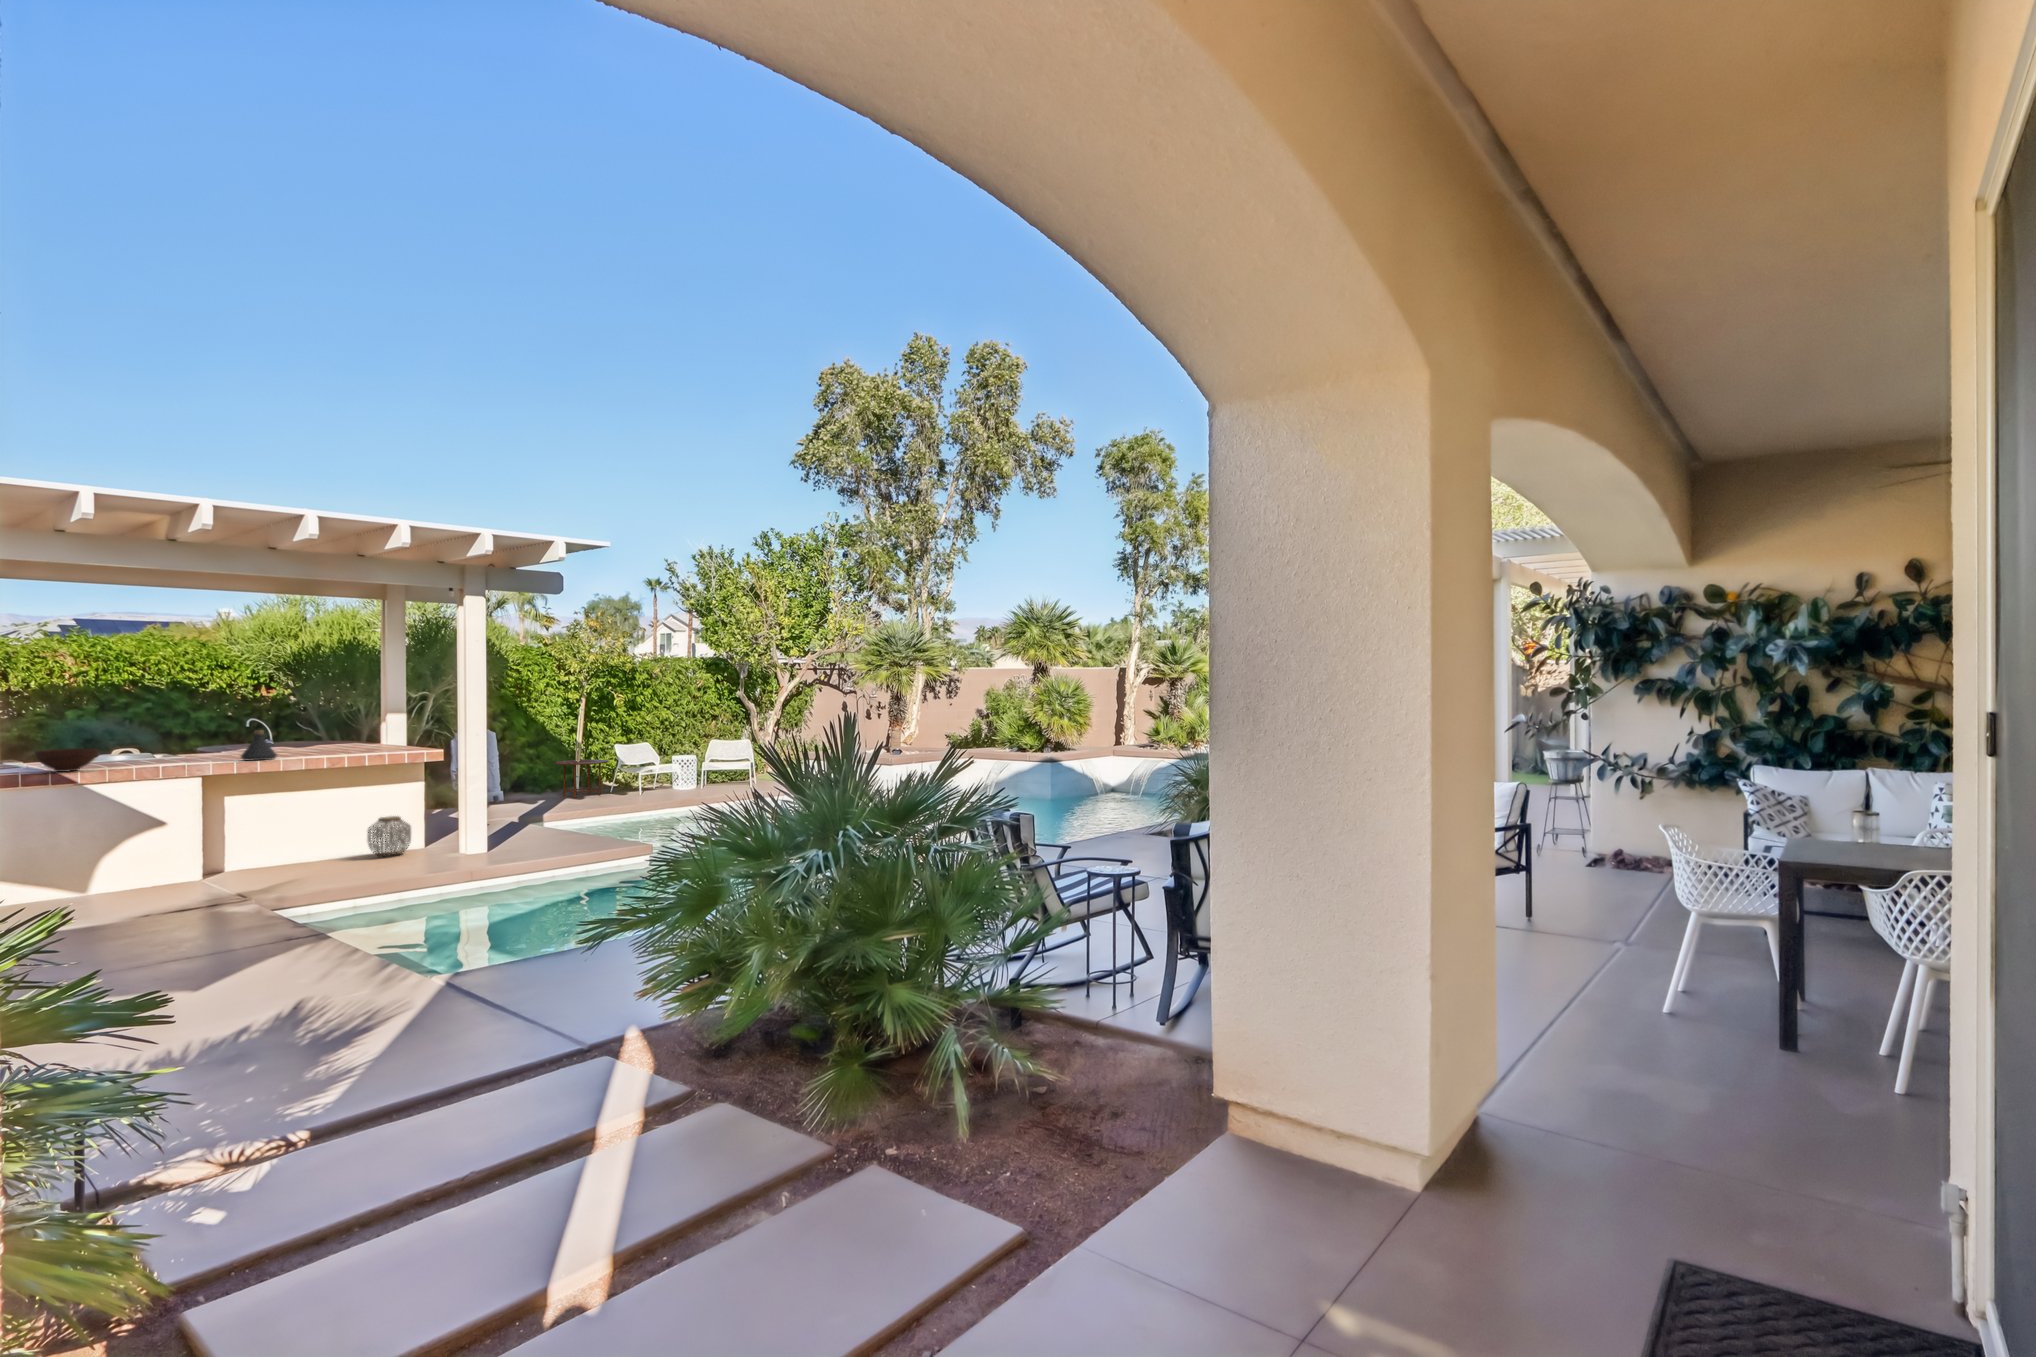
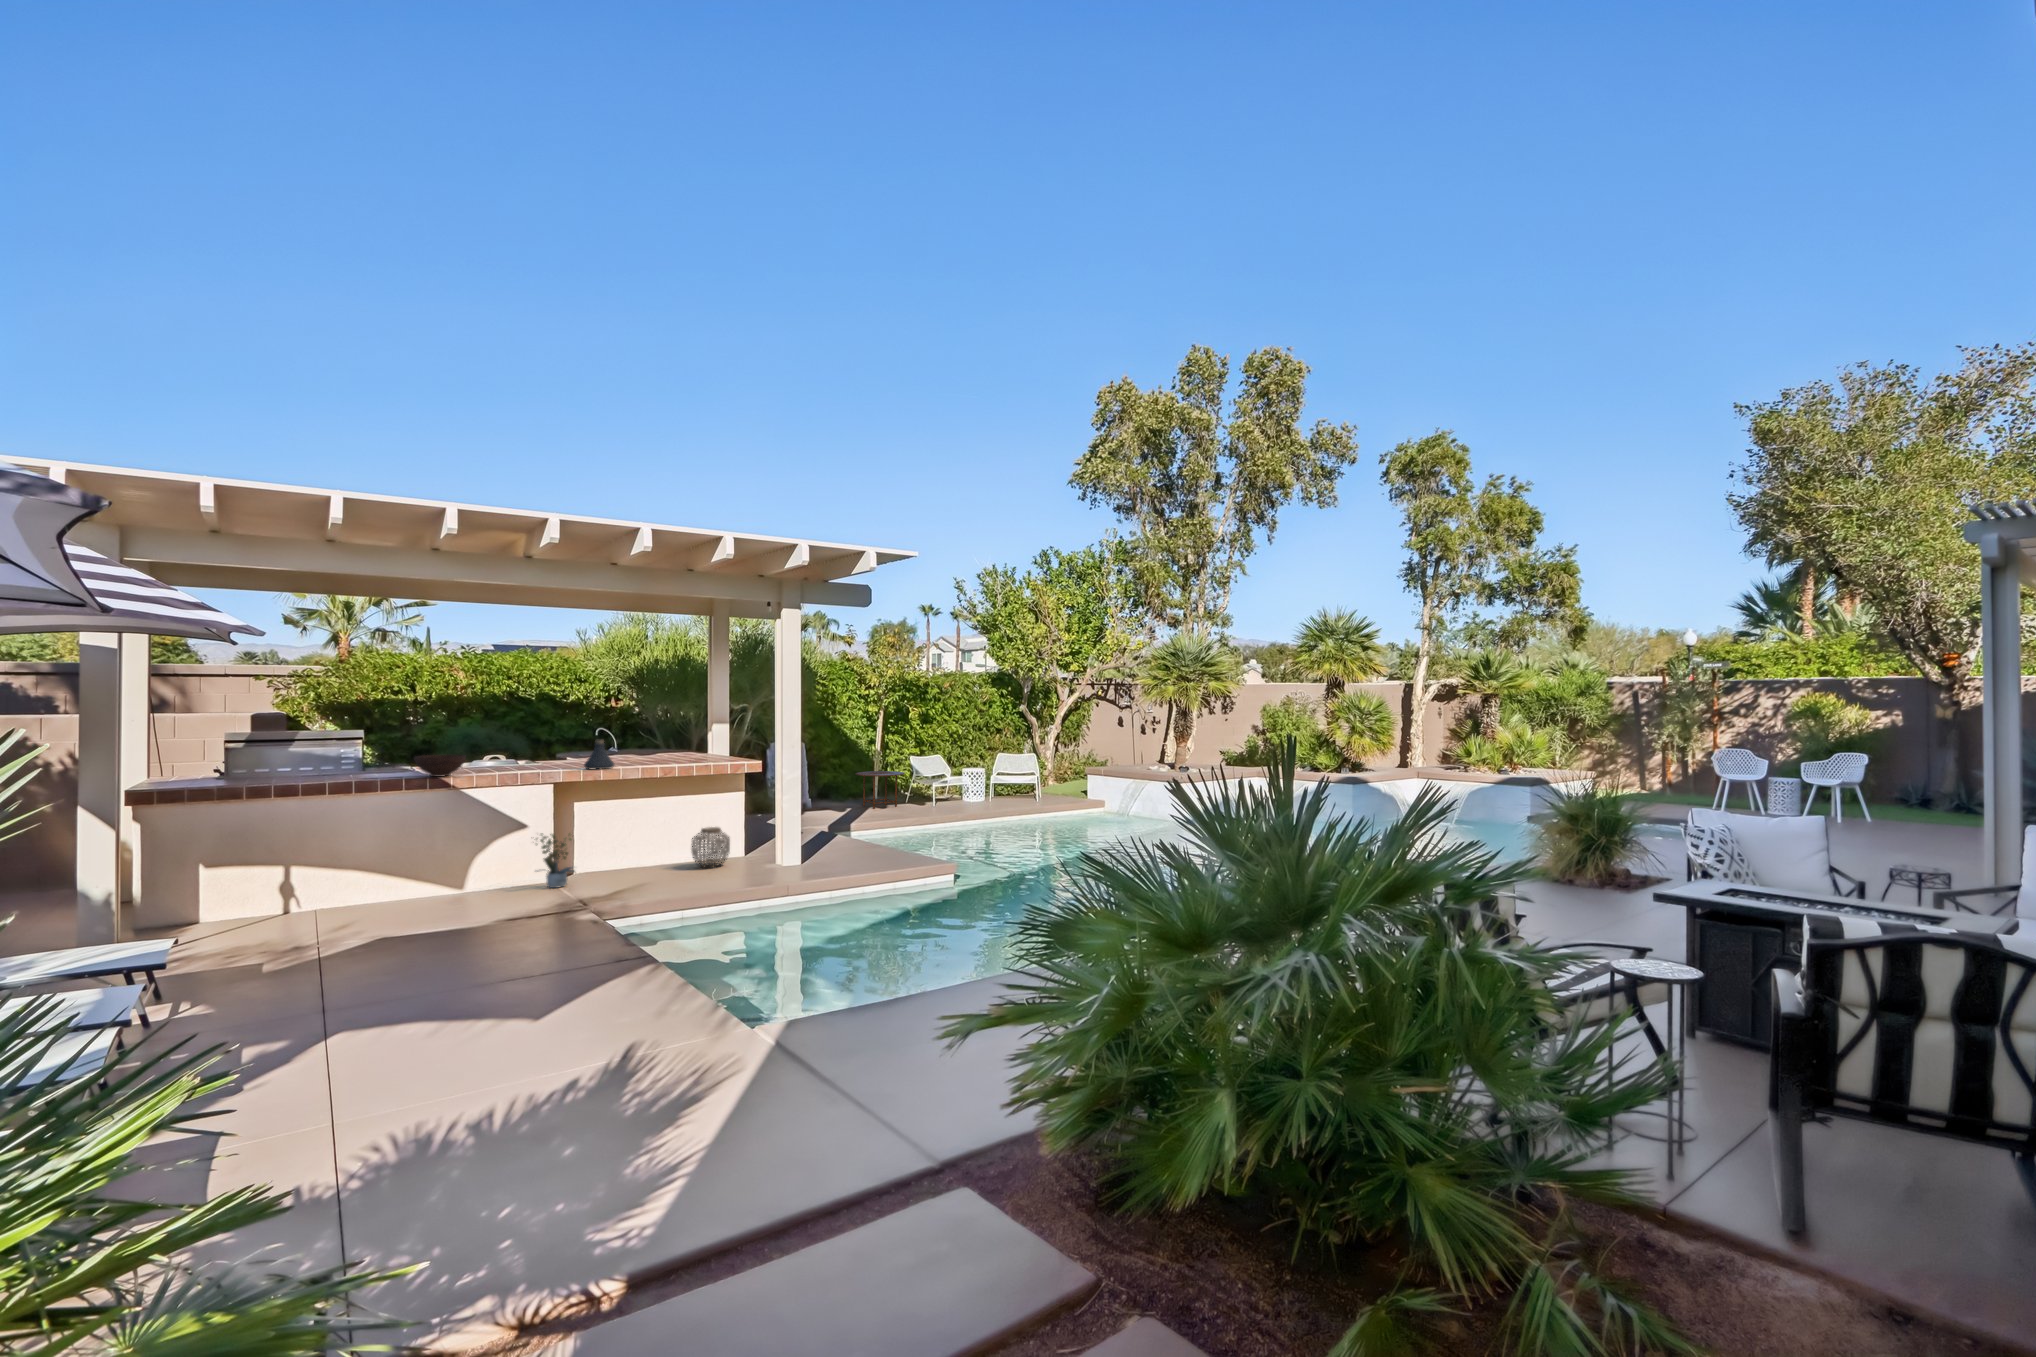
potted plant: none [181,824,235,883] -> present [541,834,575,888]

